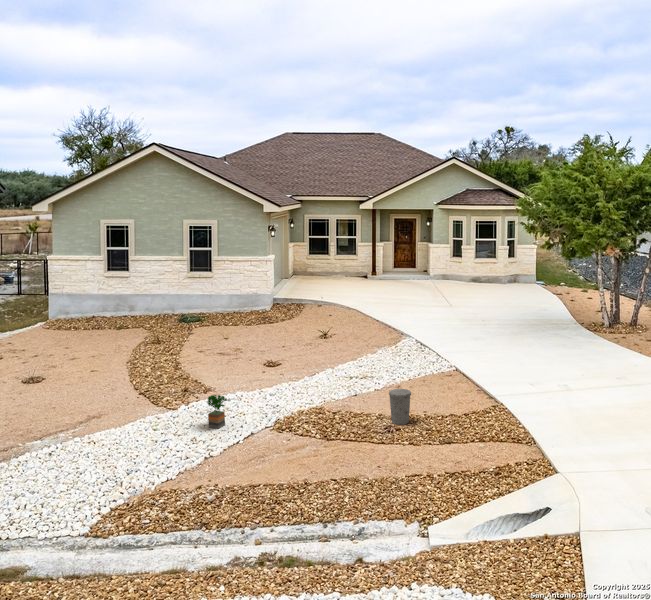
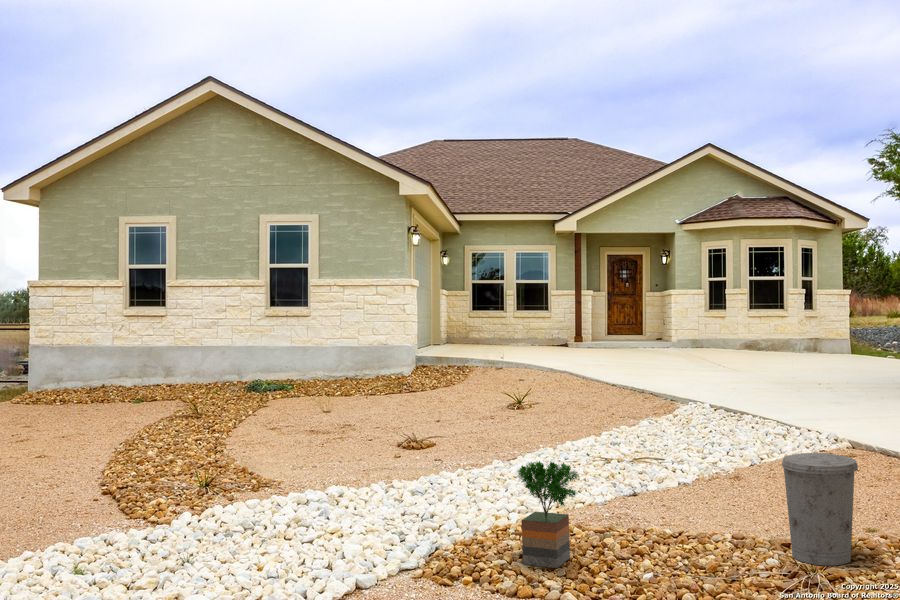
potted tree: present [207,395,227,429] -> present [518,461,579,568]

